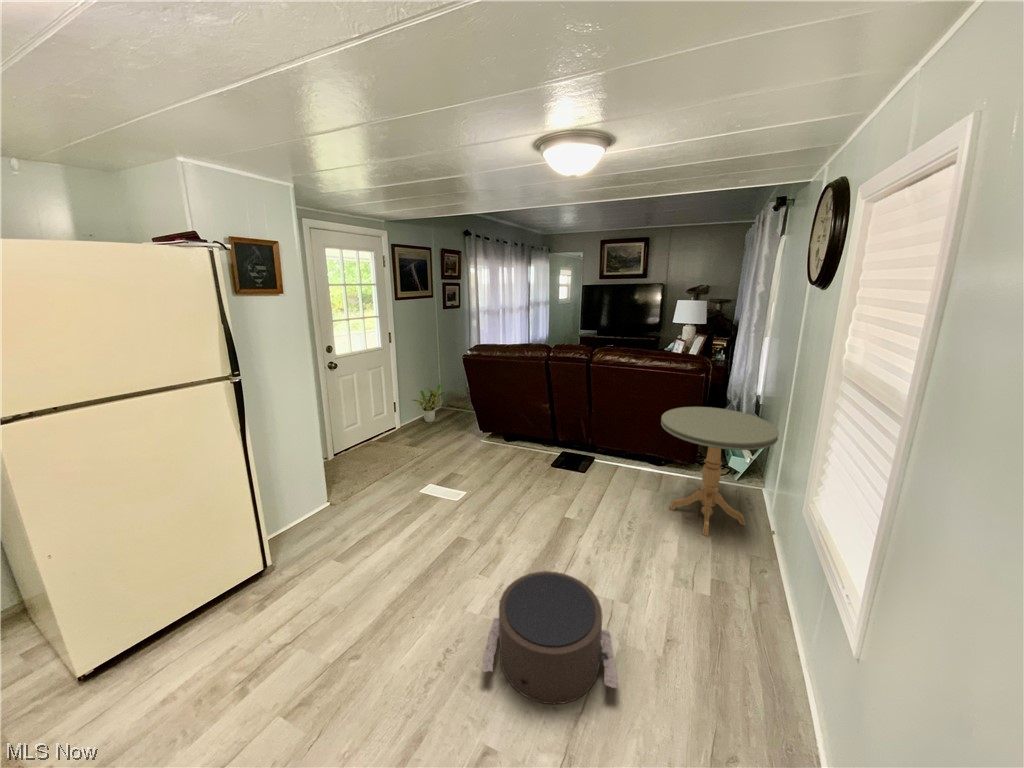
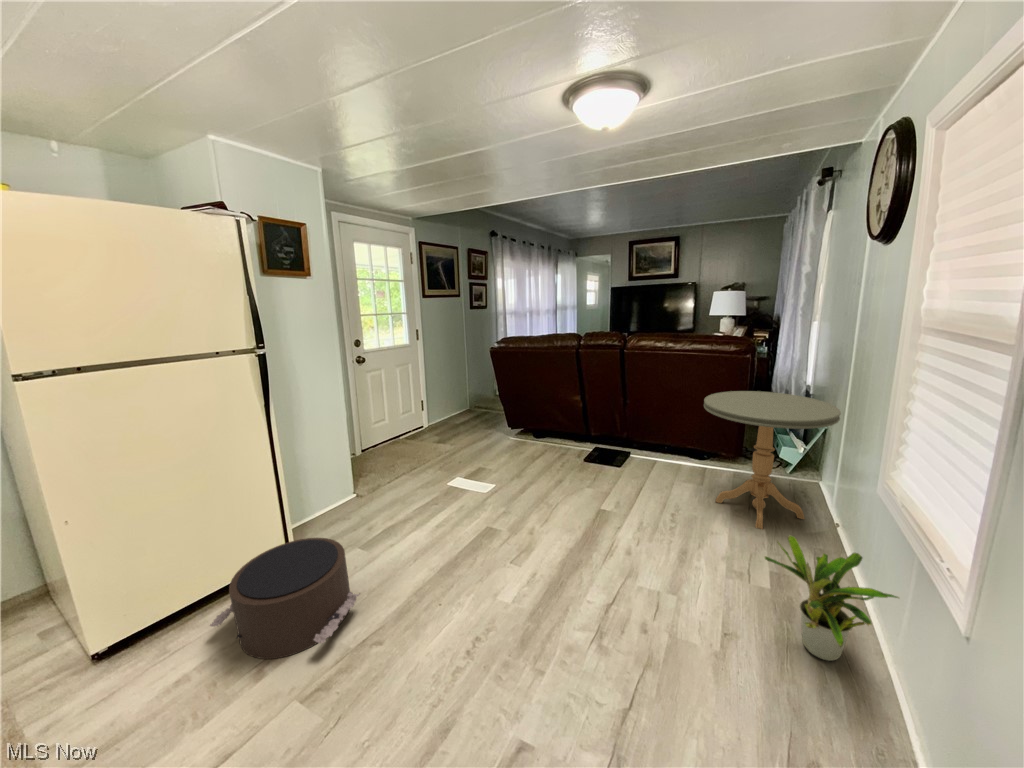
potted plant: present [413,384,444,423] -> present [765,535,899,661]
pouf: present [482,571,617,704] -> present [210,538,360,659]

